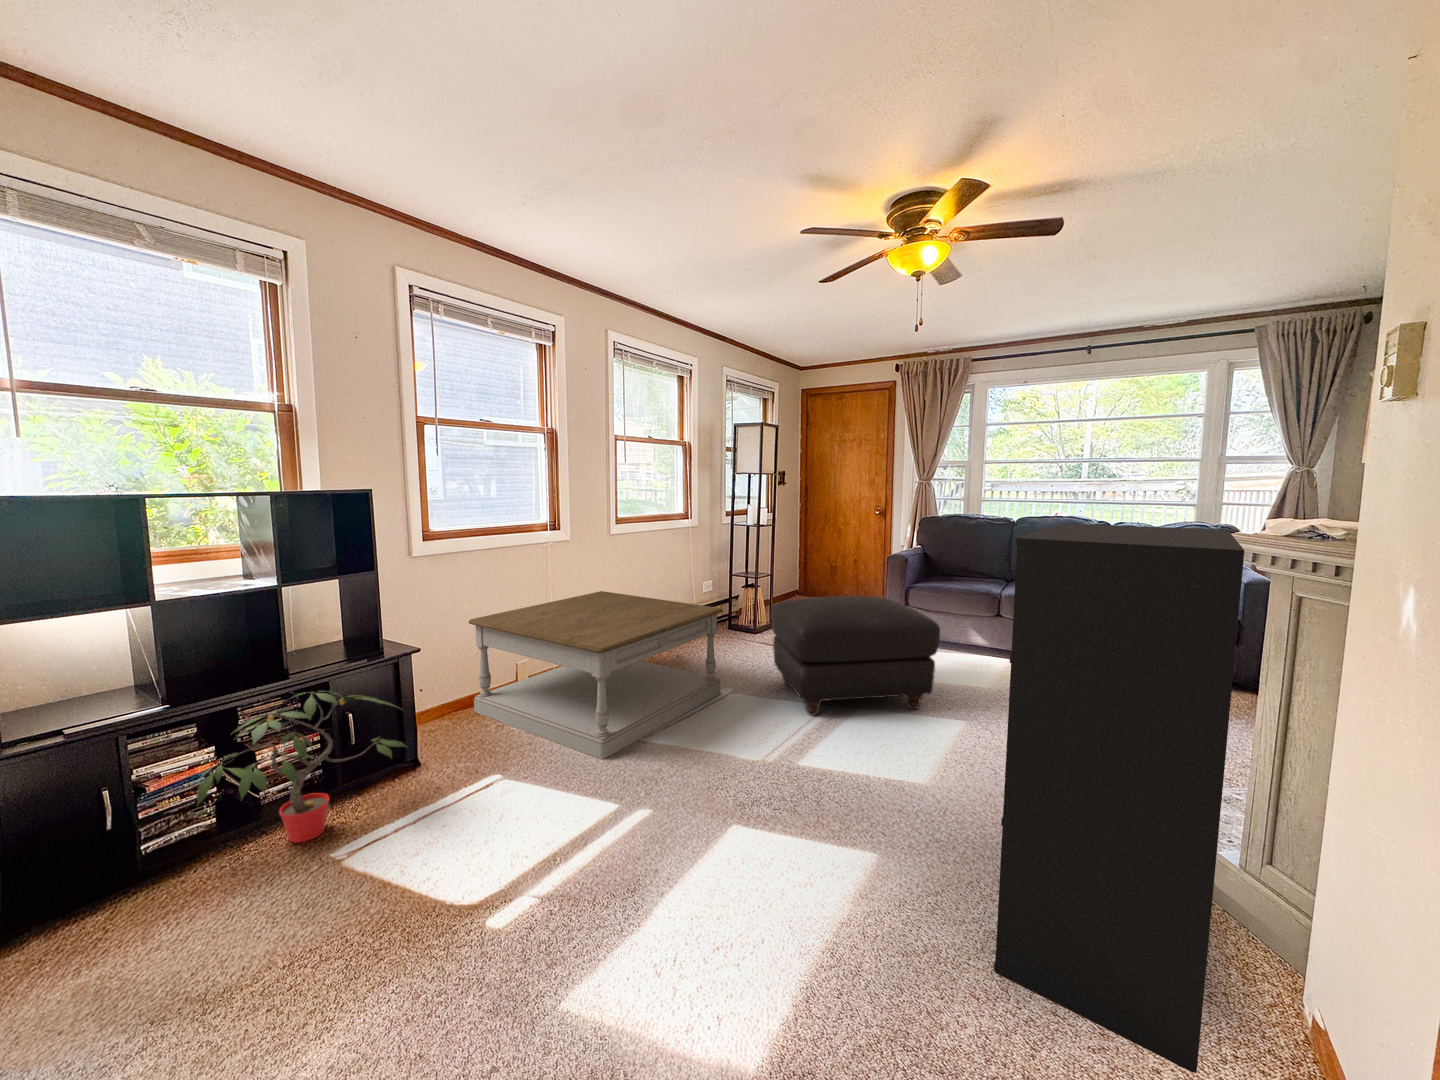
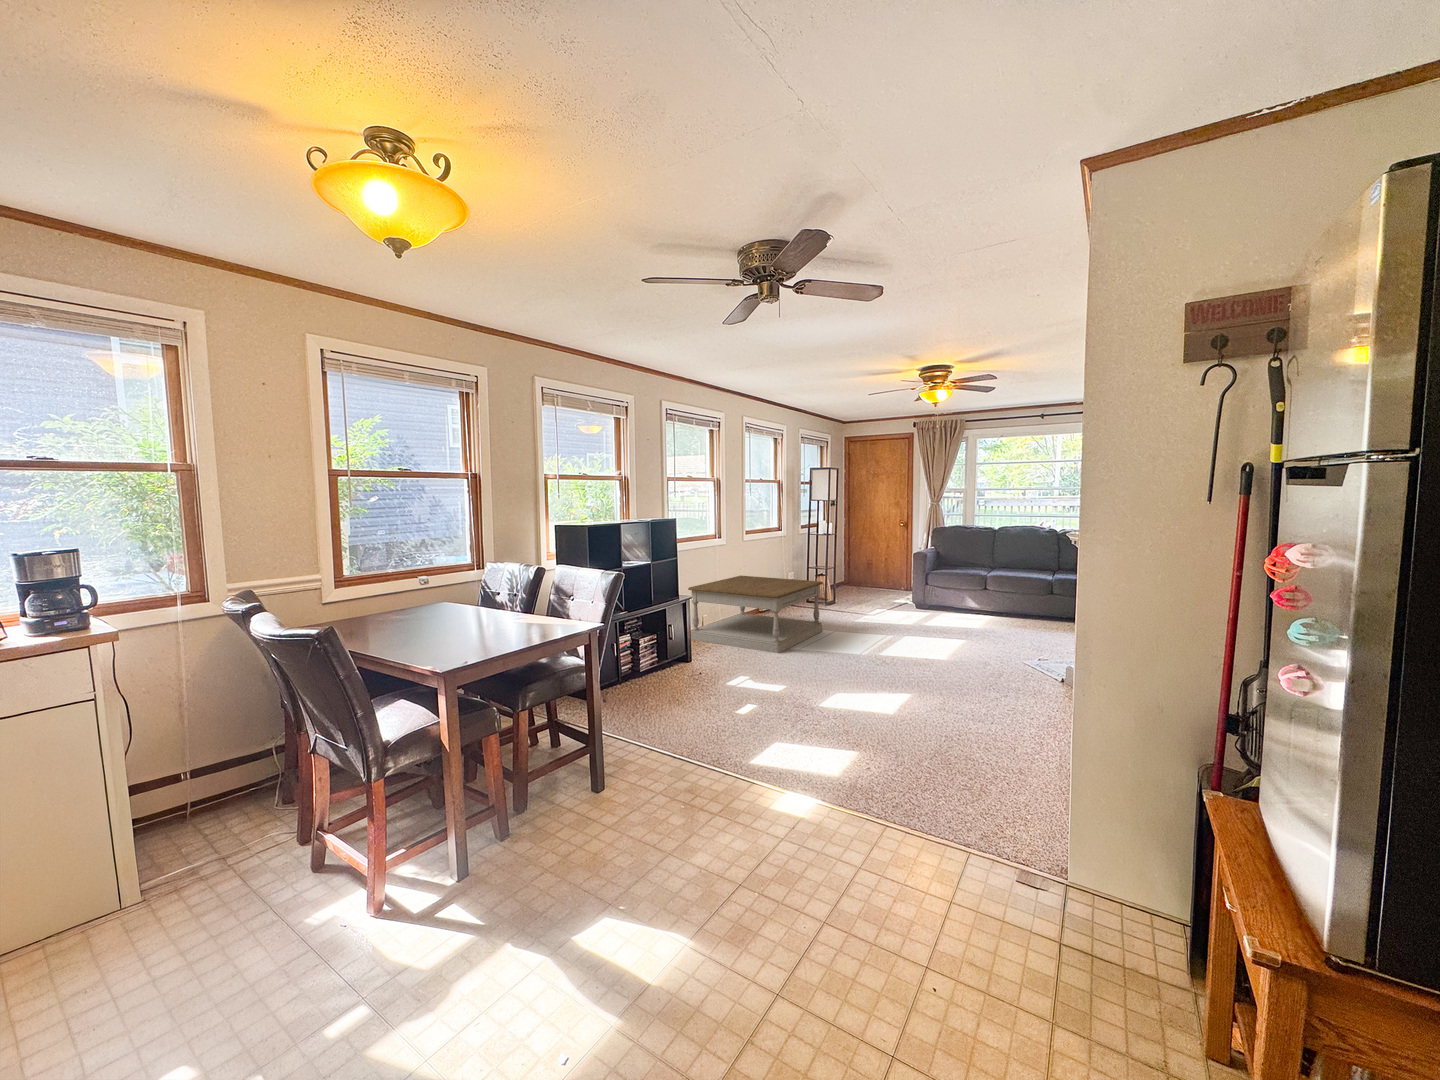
bookshelf: present [994,524,1244,1073] -> none [971,530,1060,707]
ottoman: present [771,596,940,716] -> none [848,575,949,638]
potted plant: present [193,691,405,843] -> none [637,610,703,675]

